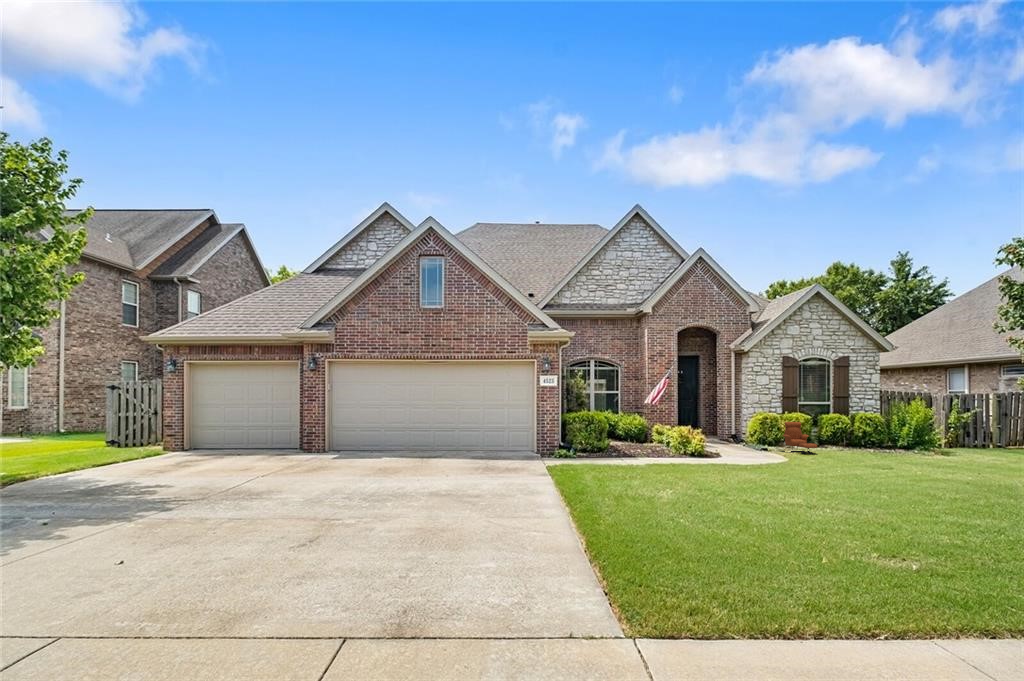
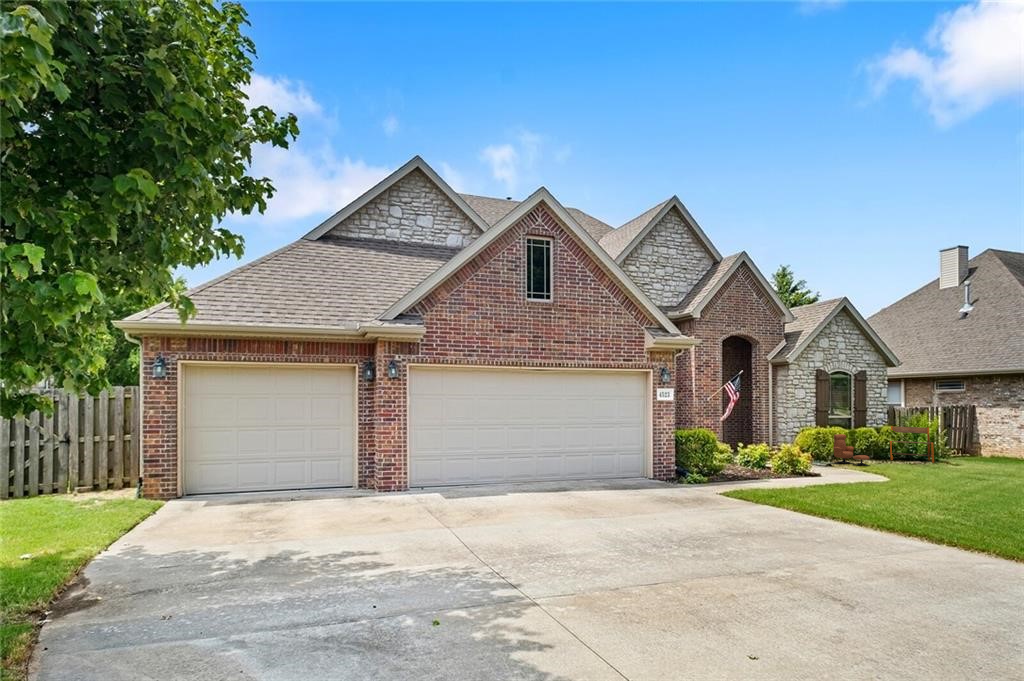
bench: none [868,415,922,455] -> present [890,426,934,463]

